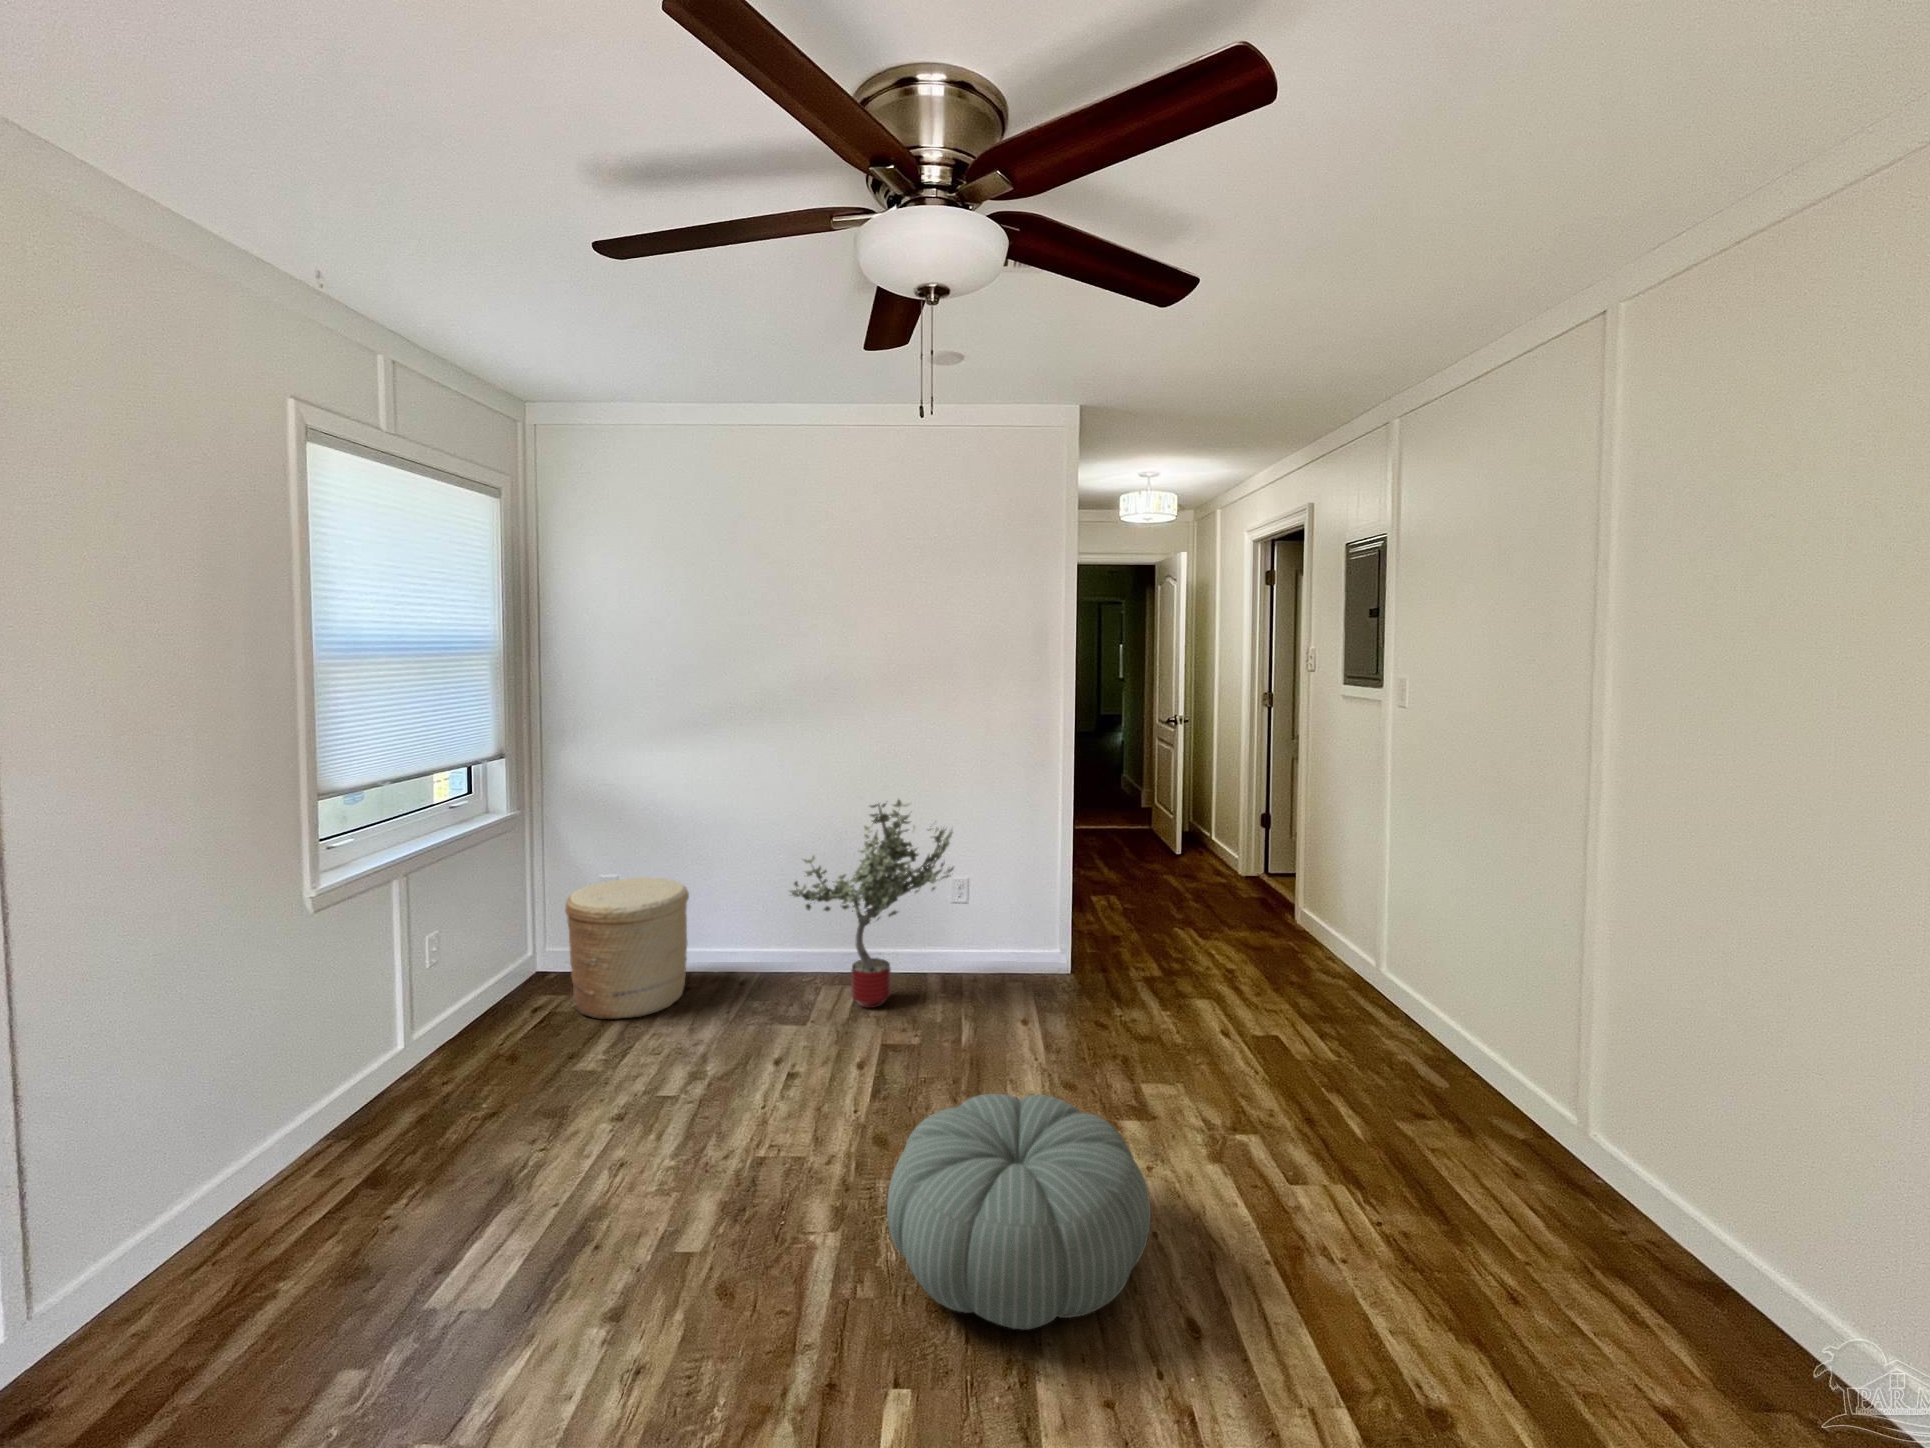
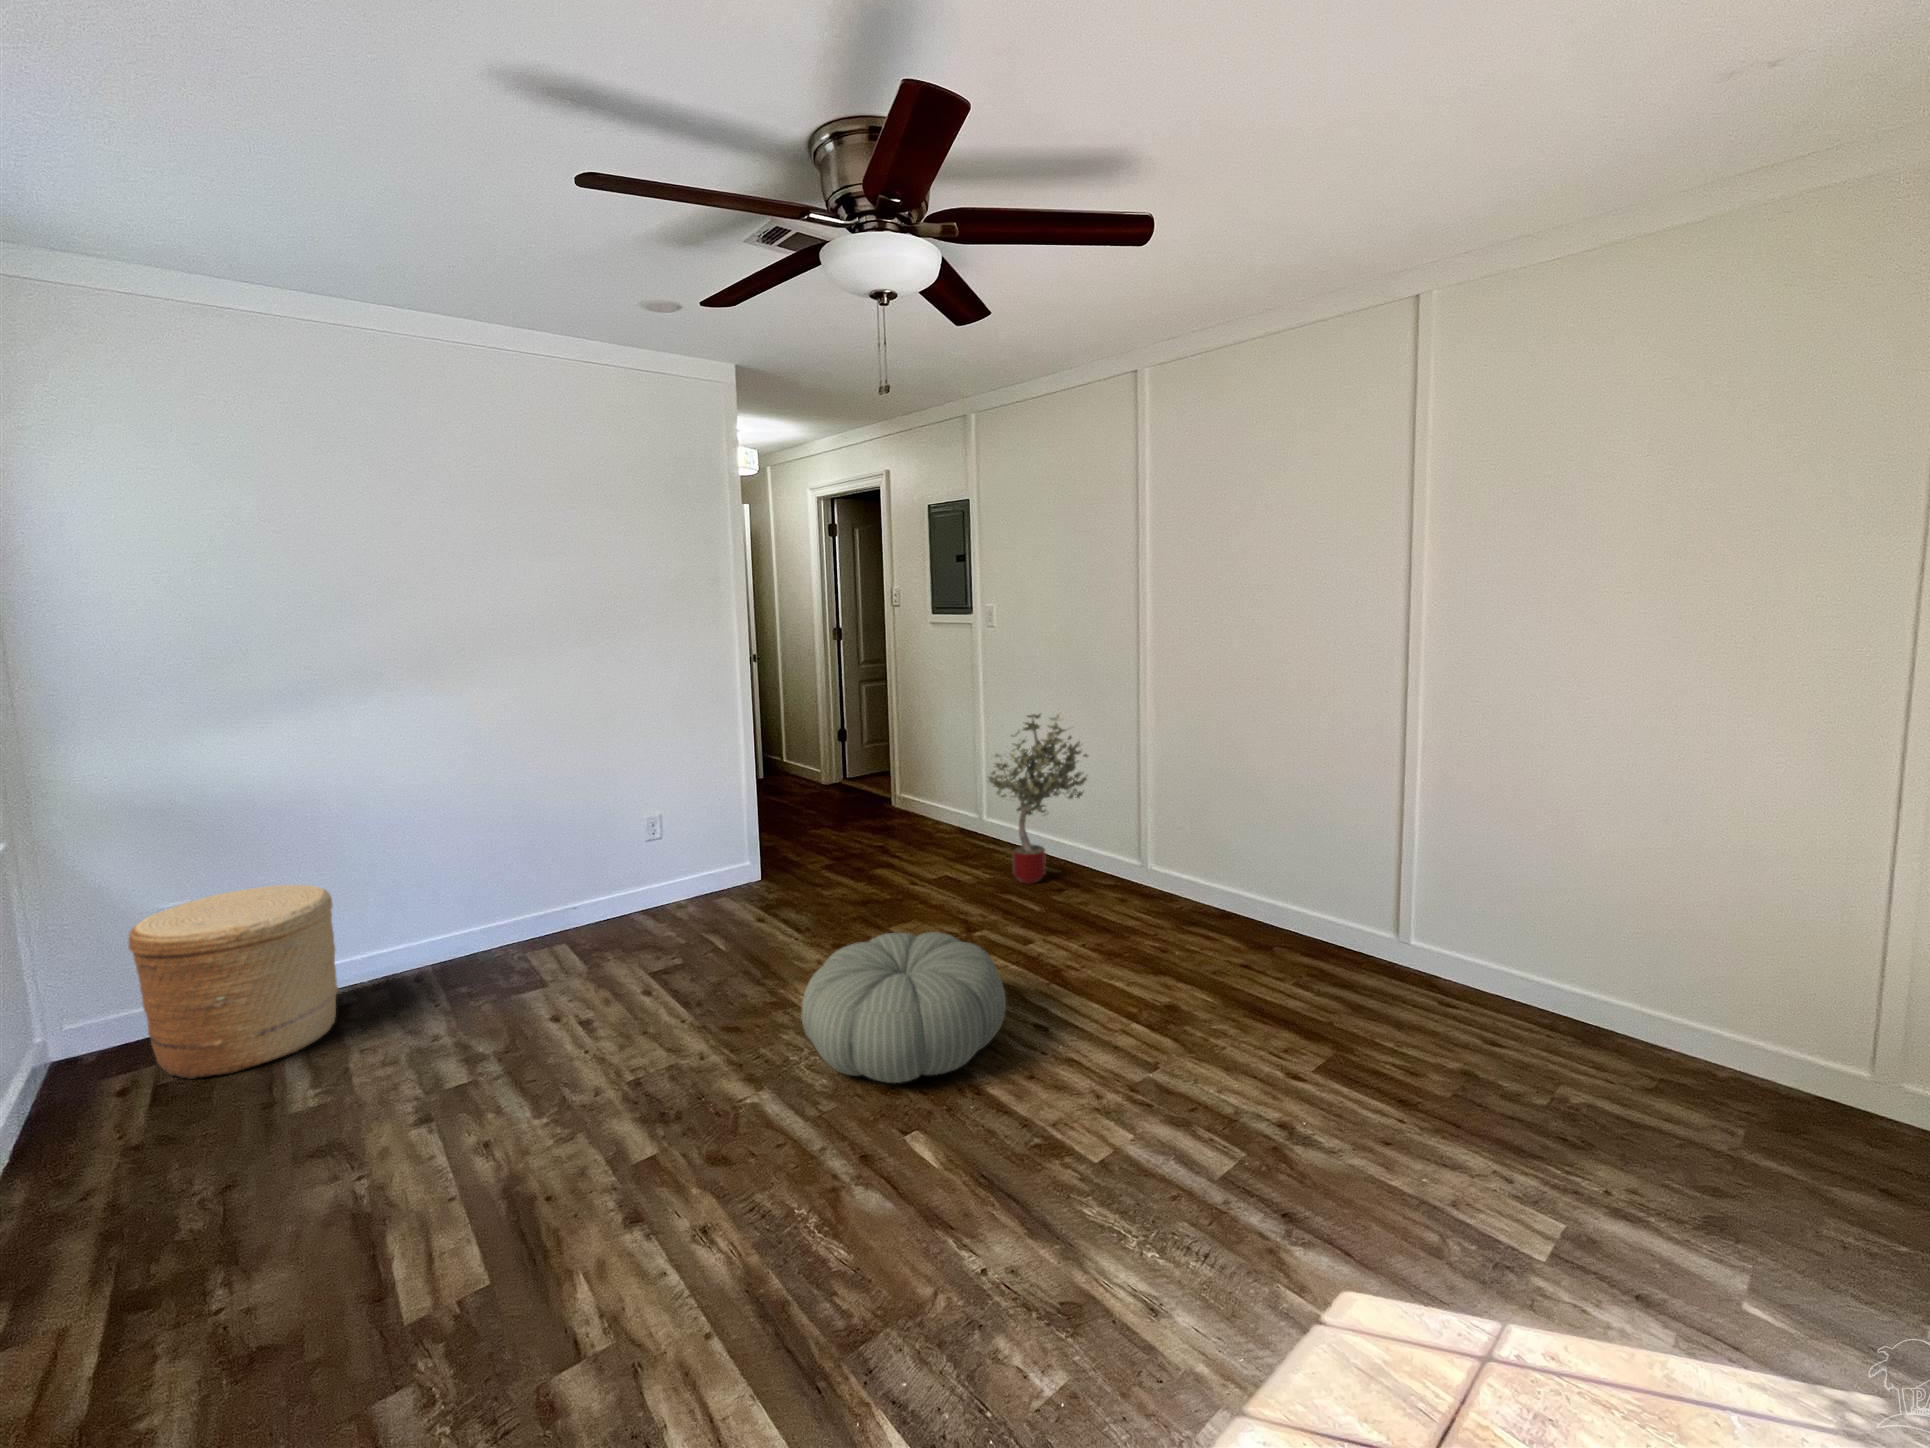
potted tree: present [791,800,953,1008] -> present [989,714,1088,884]

